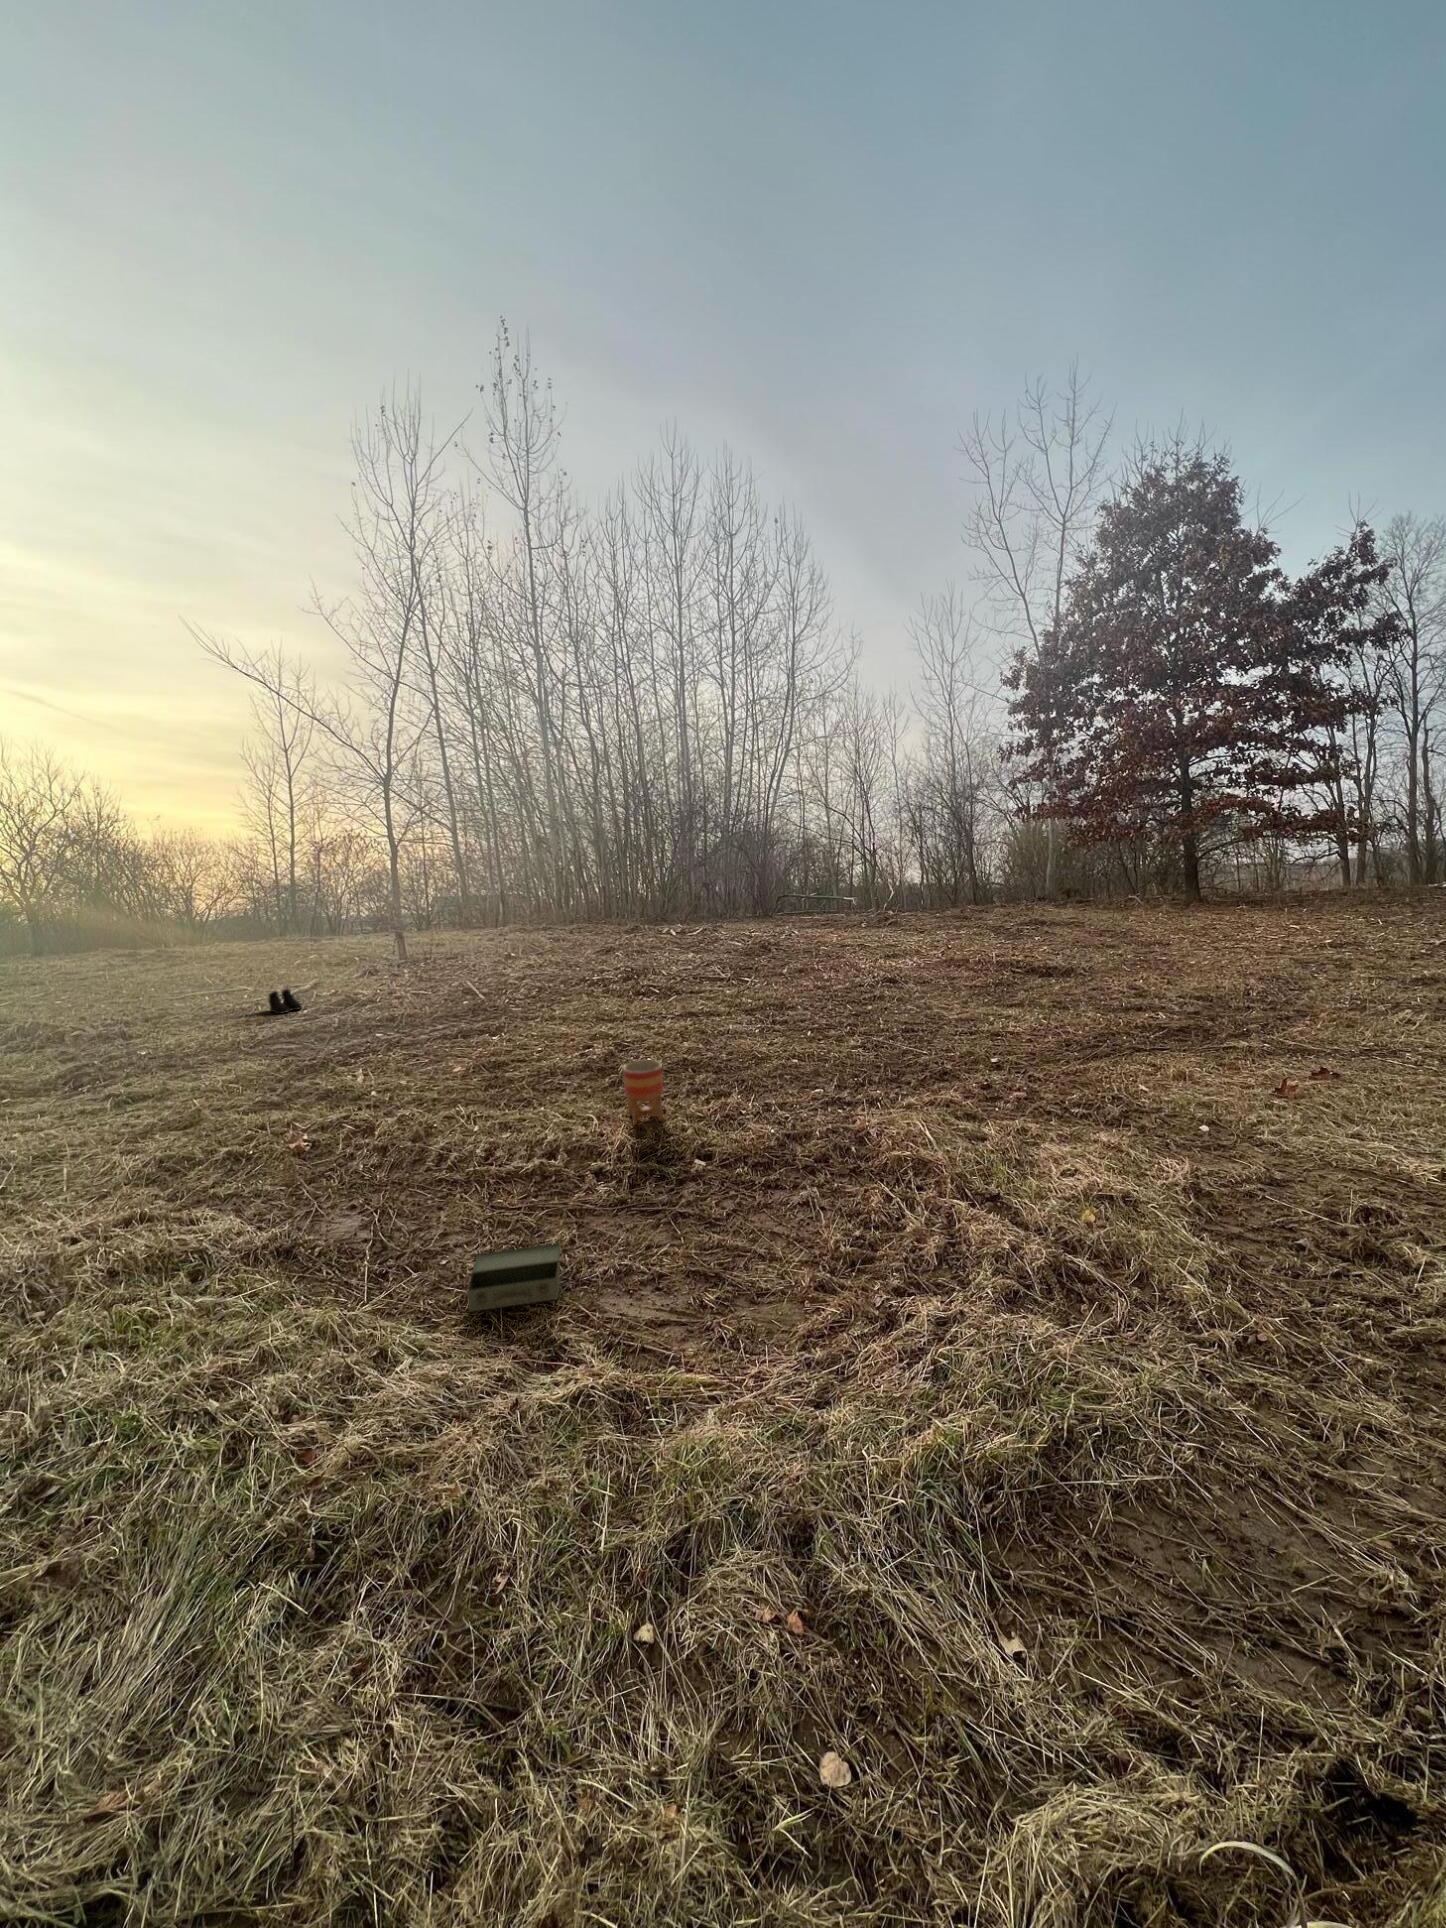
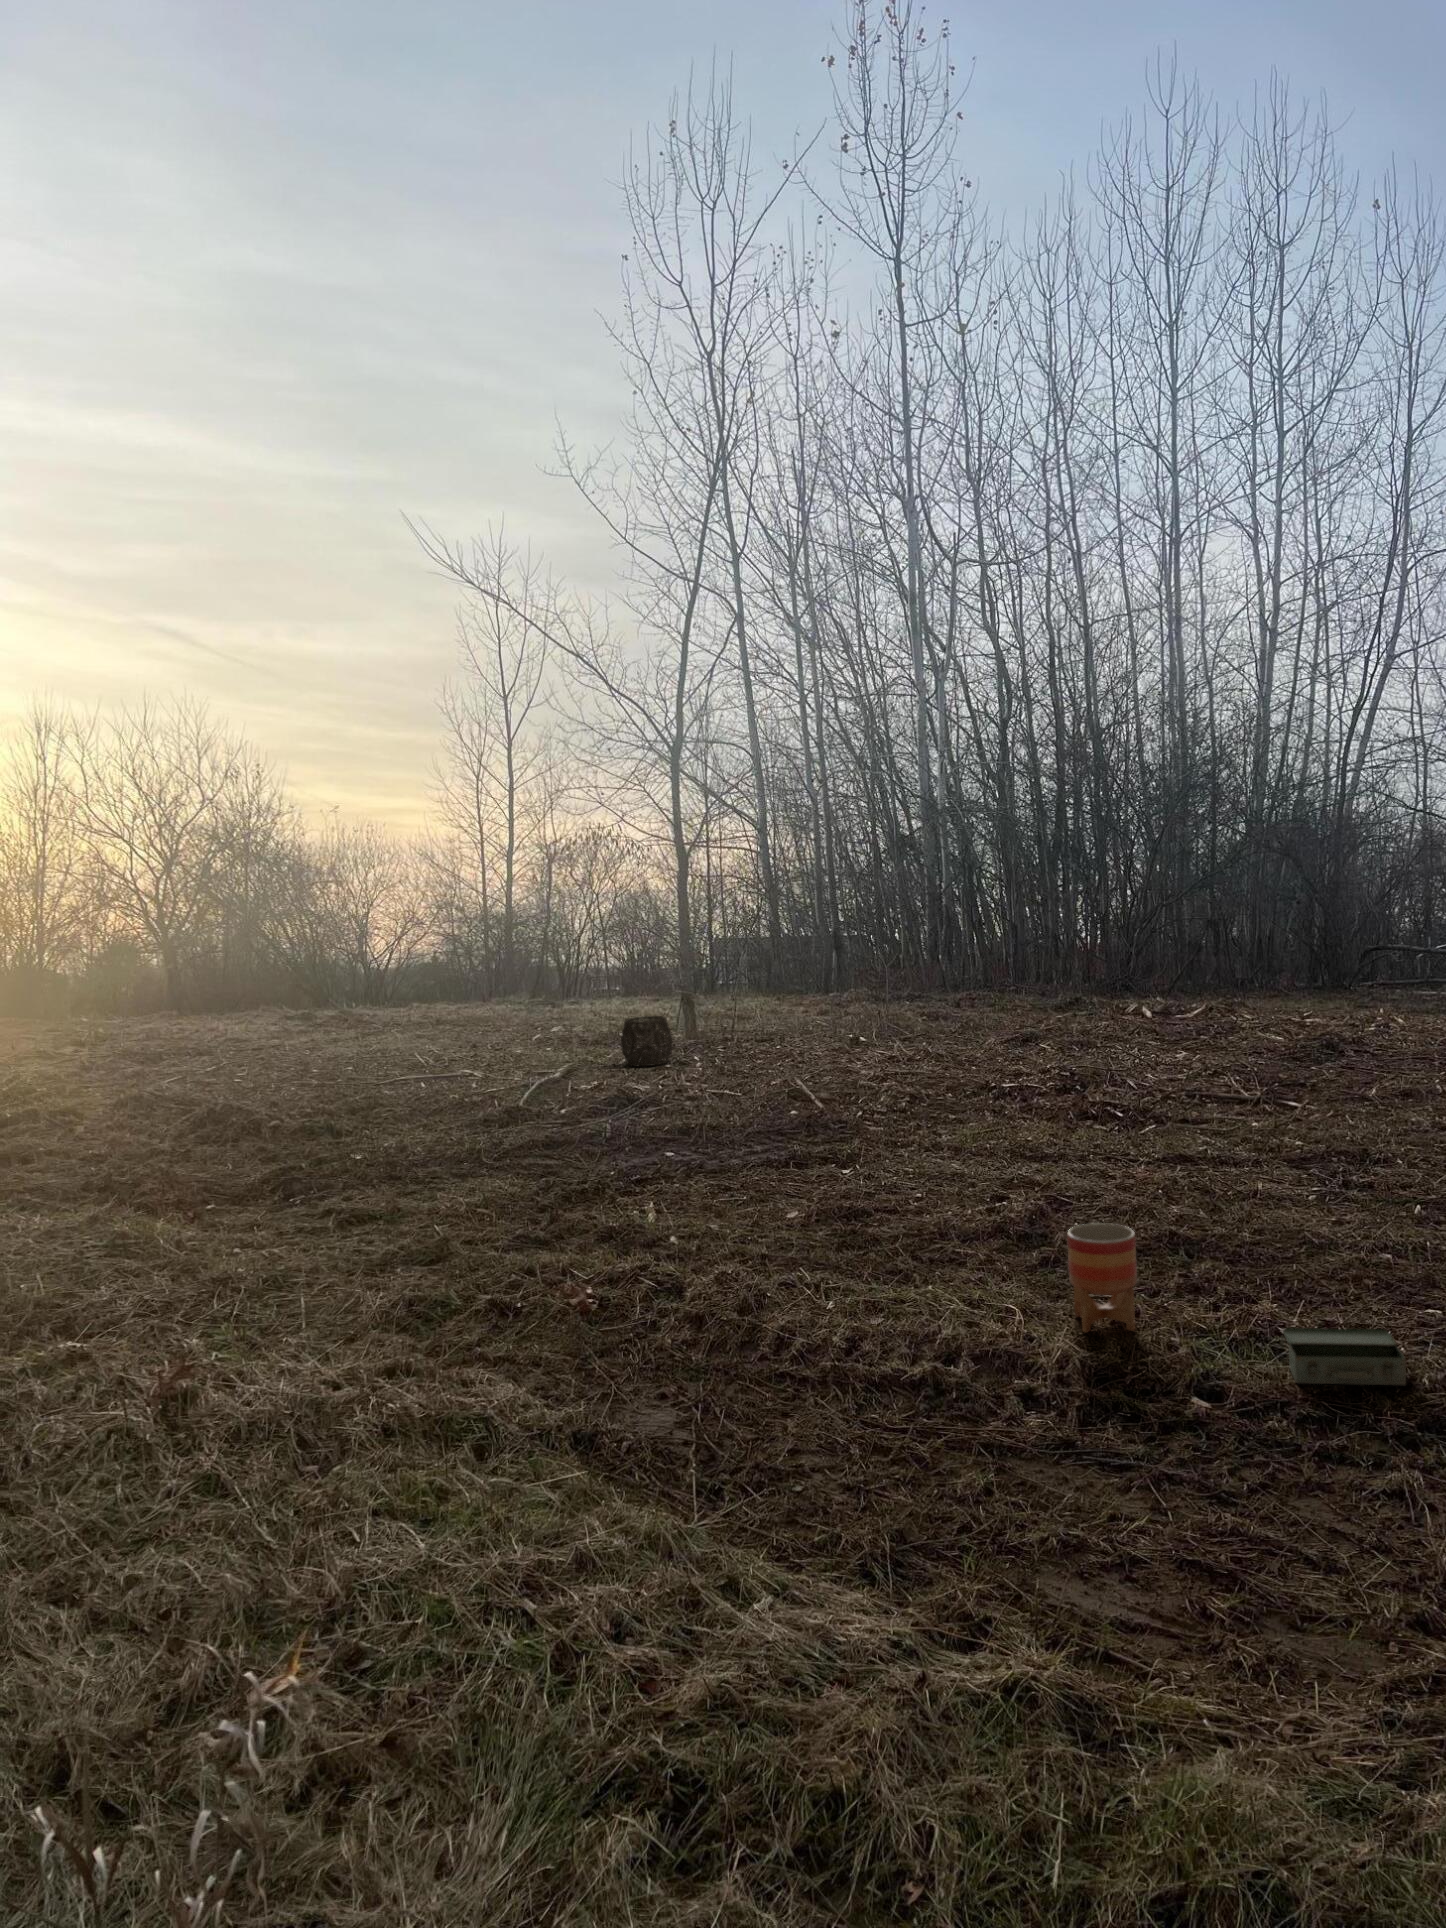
woven basket: none [356,946,392,978] -> present [621,1016,673,1067]
boots: present [268,989,302,1014] -> none [505,1075,550,1115]
toolbox: present [467,1243,561,1312] -> present [1283,1328,1406,1385]

